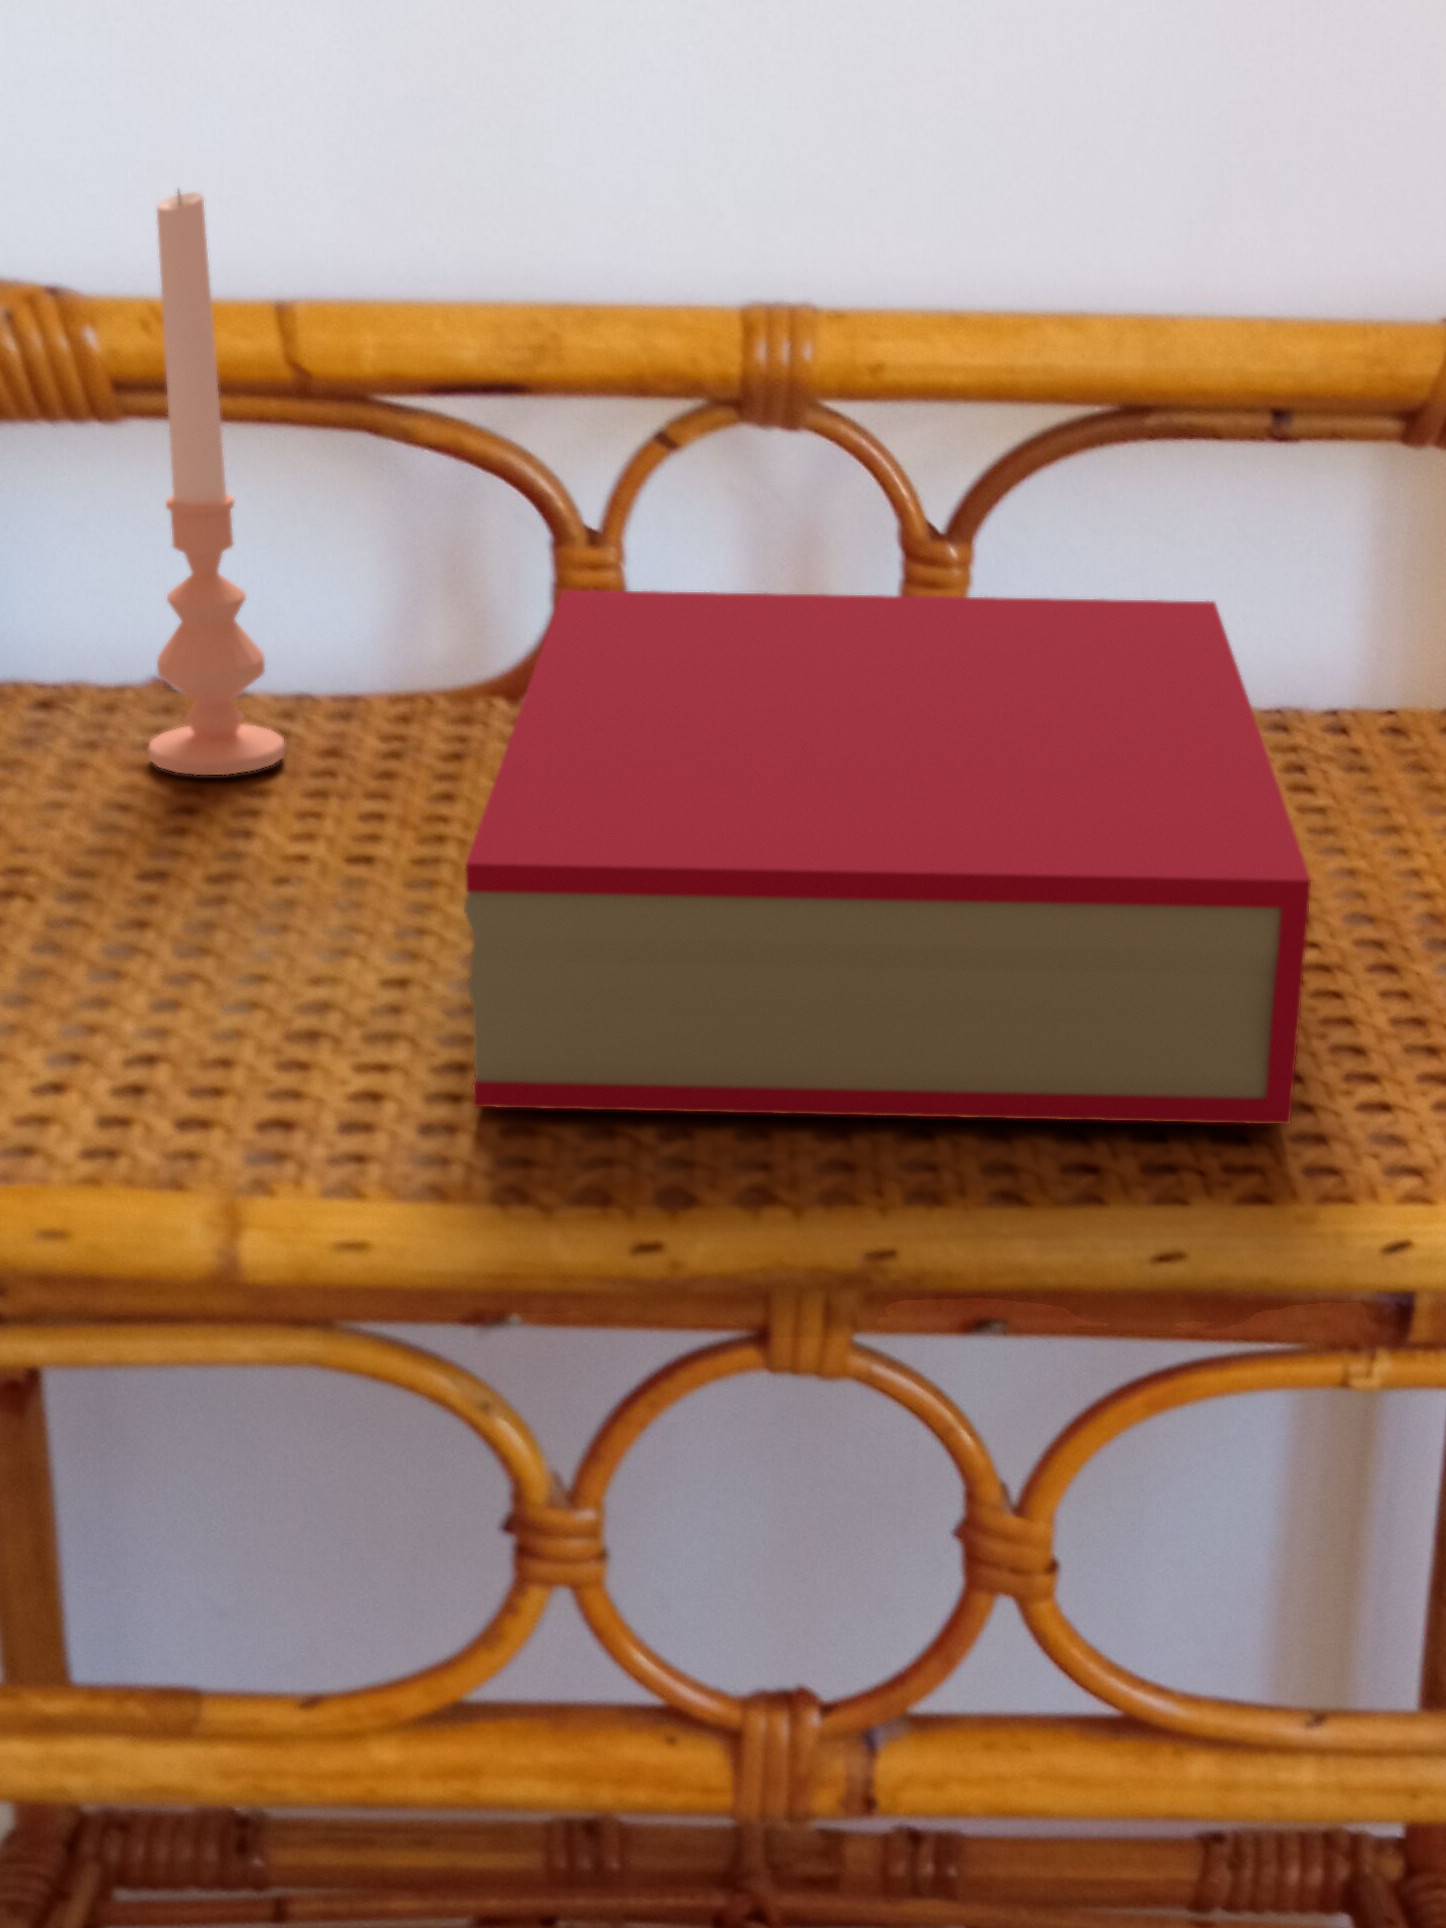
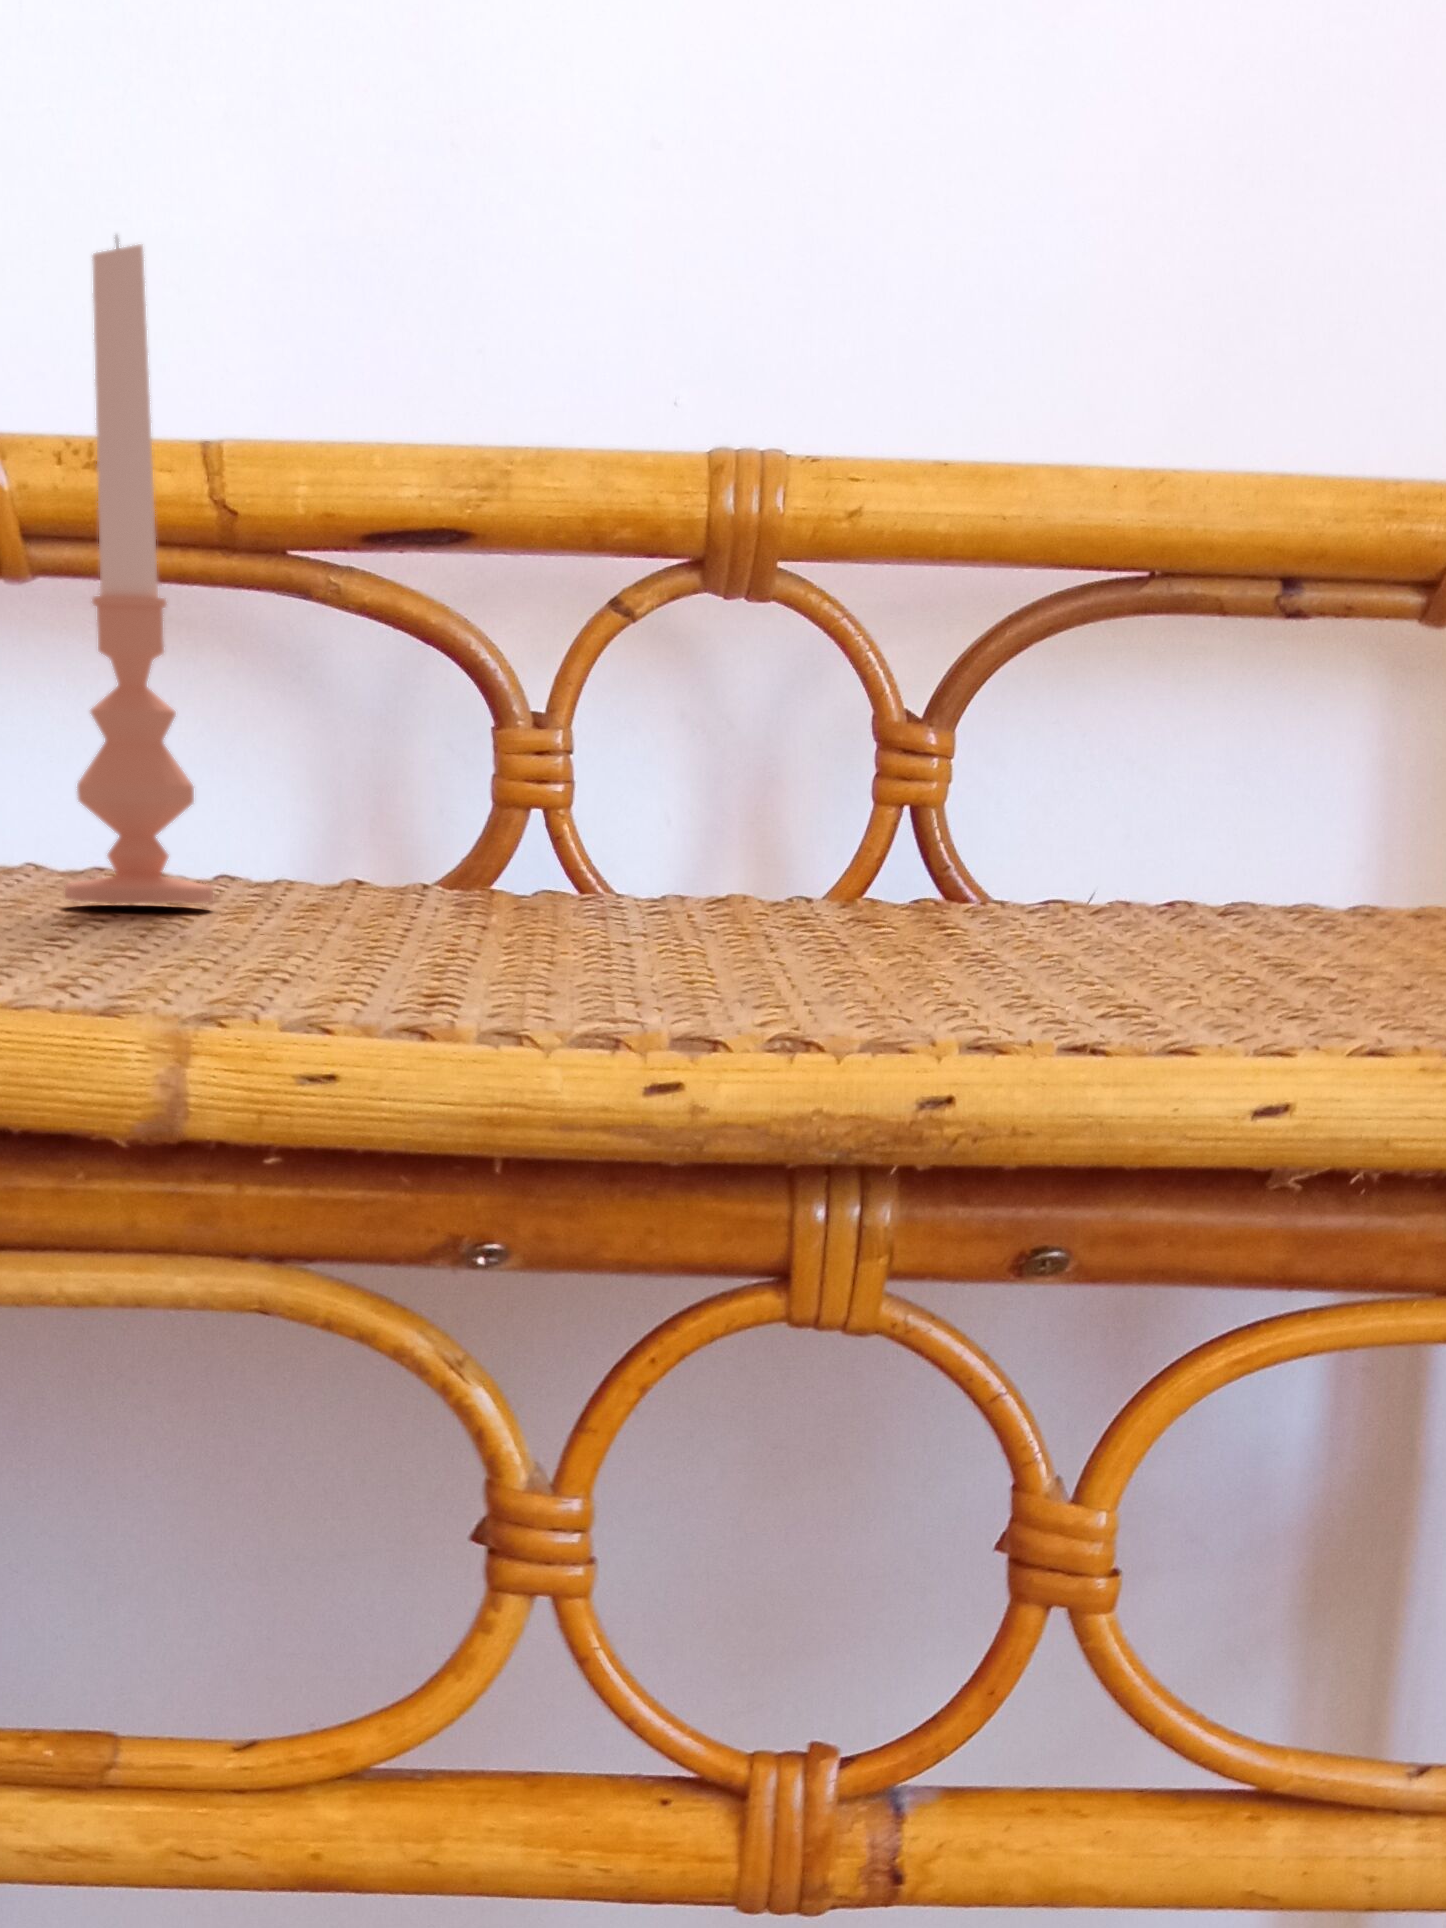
book: present [464,590,1311,1124] -> none [447,664,1429,1001]

